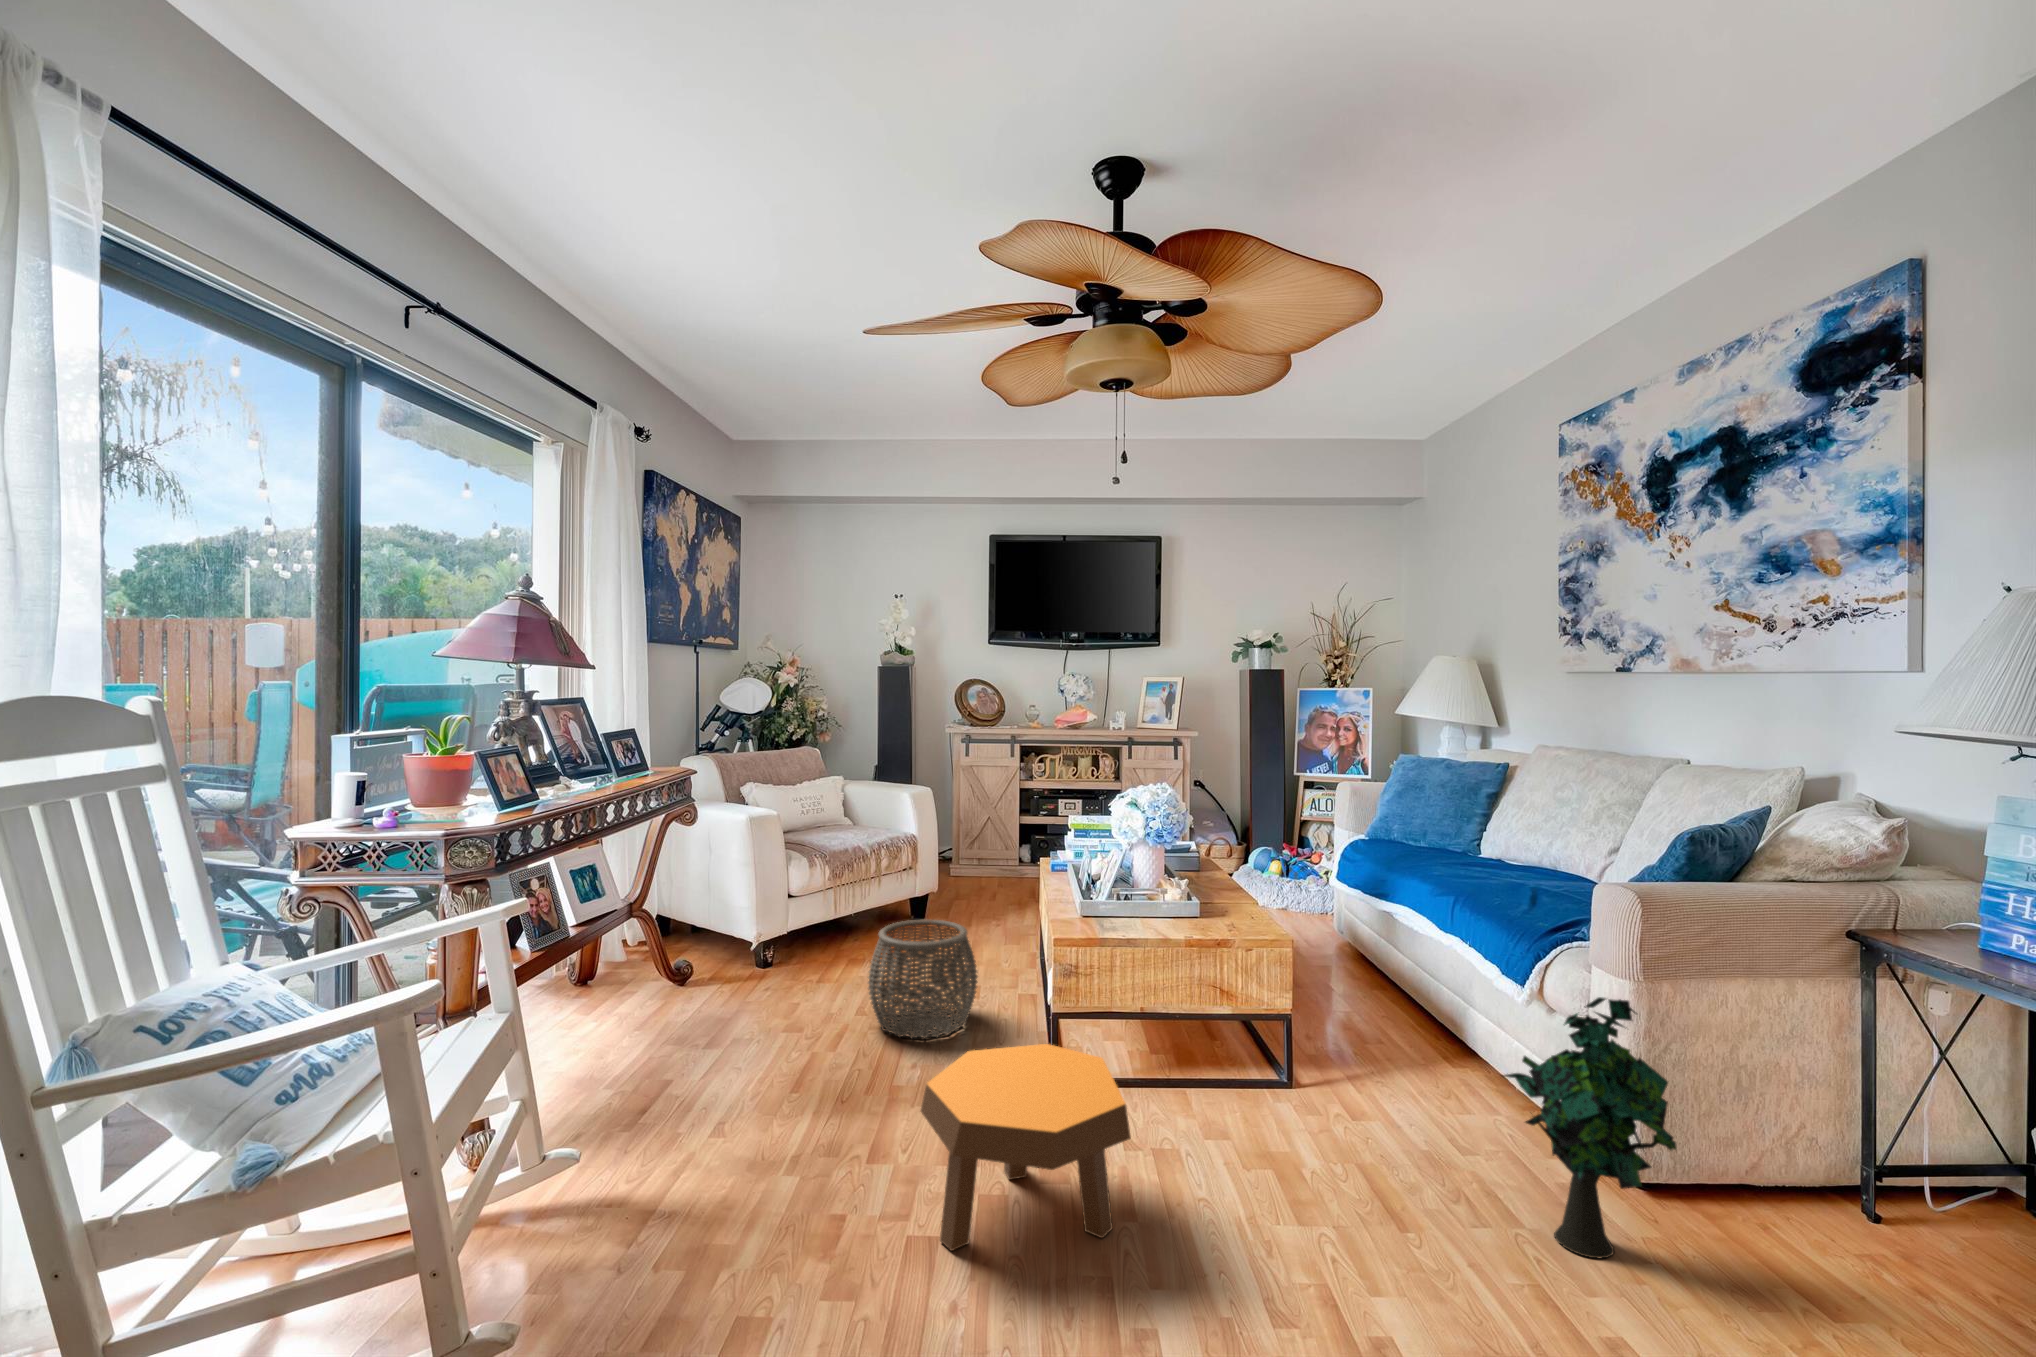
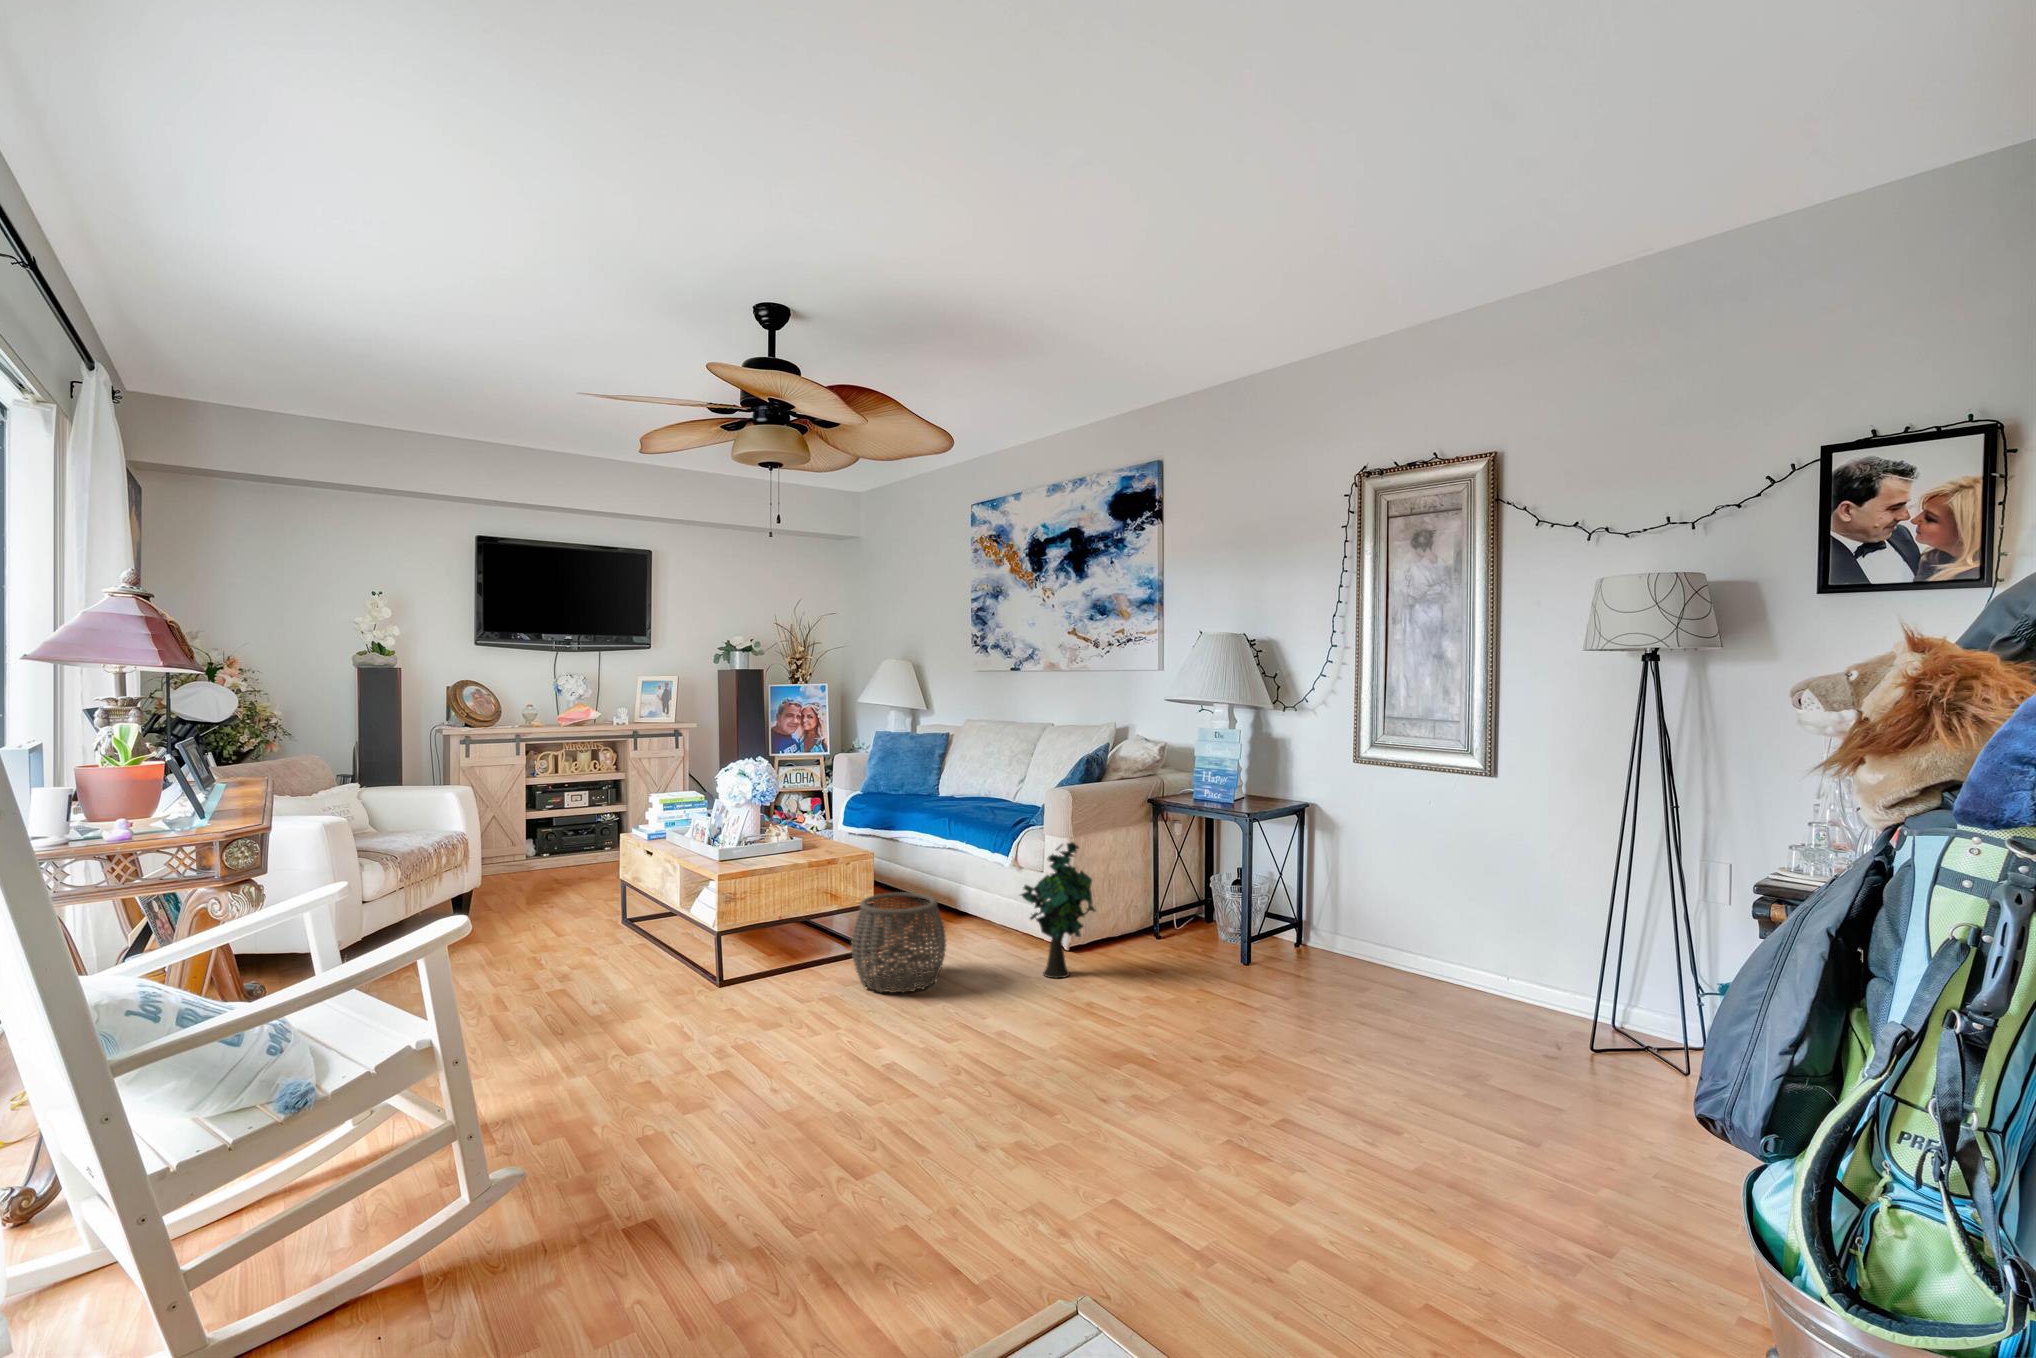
woven basket: present [868,920,978,1038] -> present [851,892,946,993]
footstool: present [921,1044,1131,1251] -> none [696,934,844,1064]

